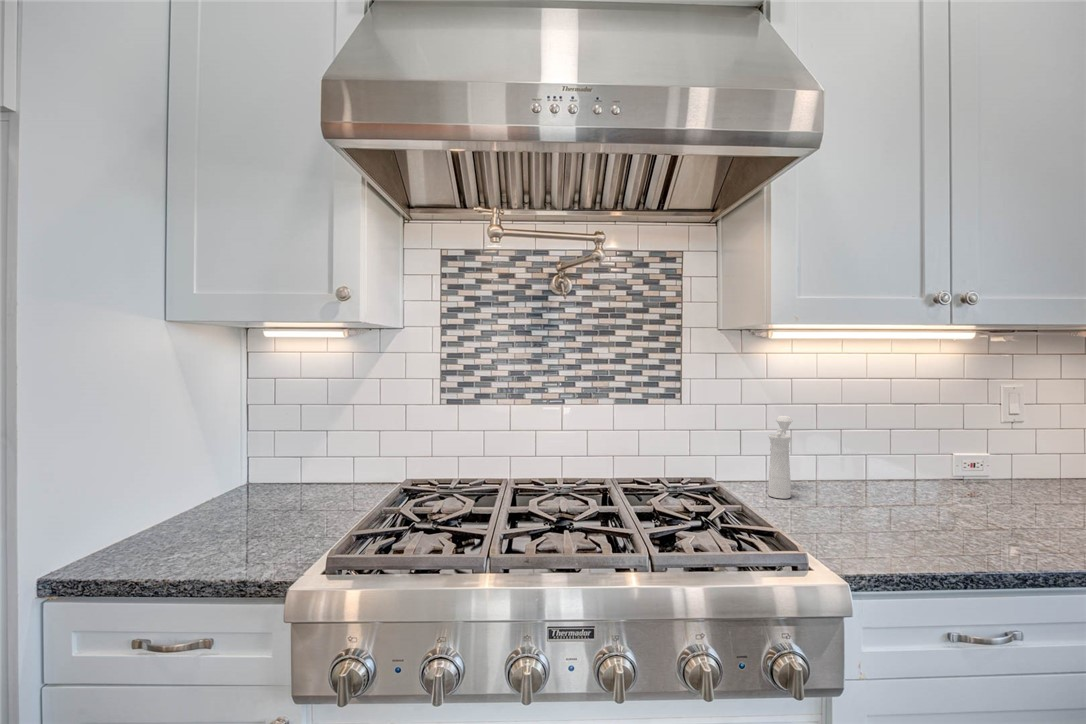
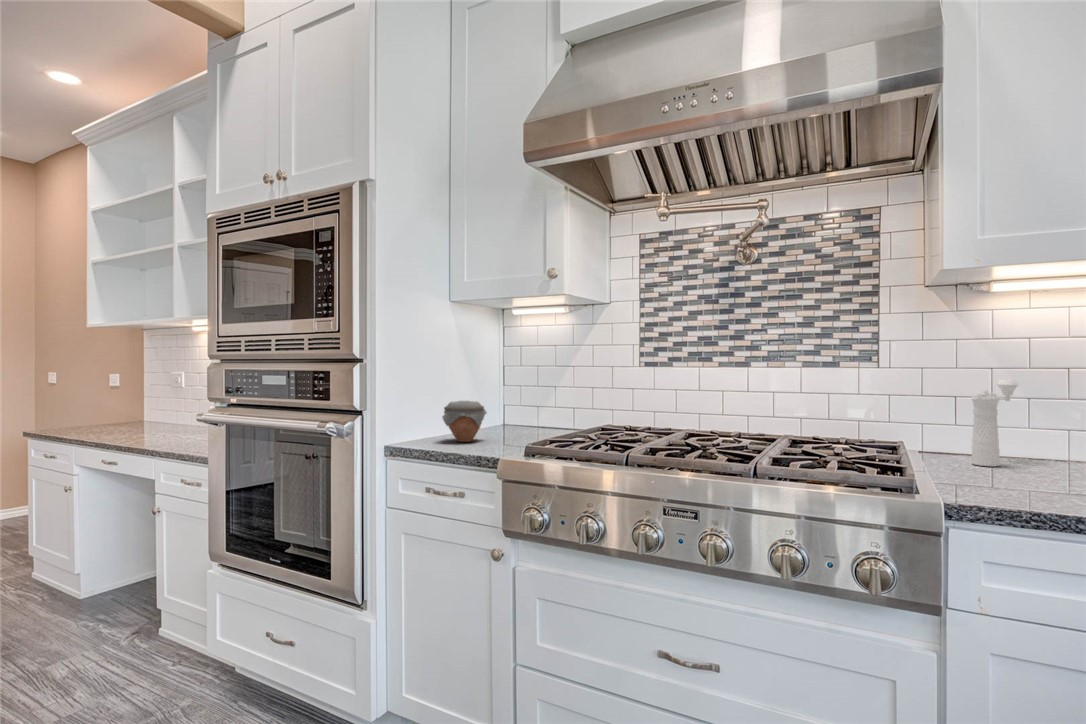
jar: none [160,473,240,542] -> present [442,401,487,442]

